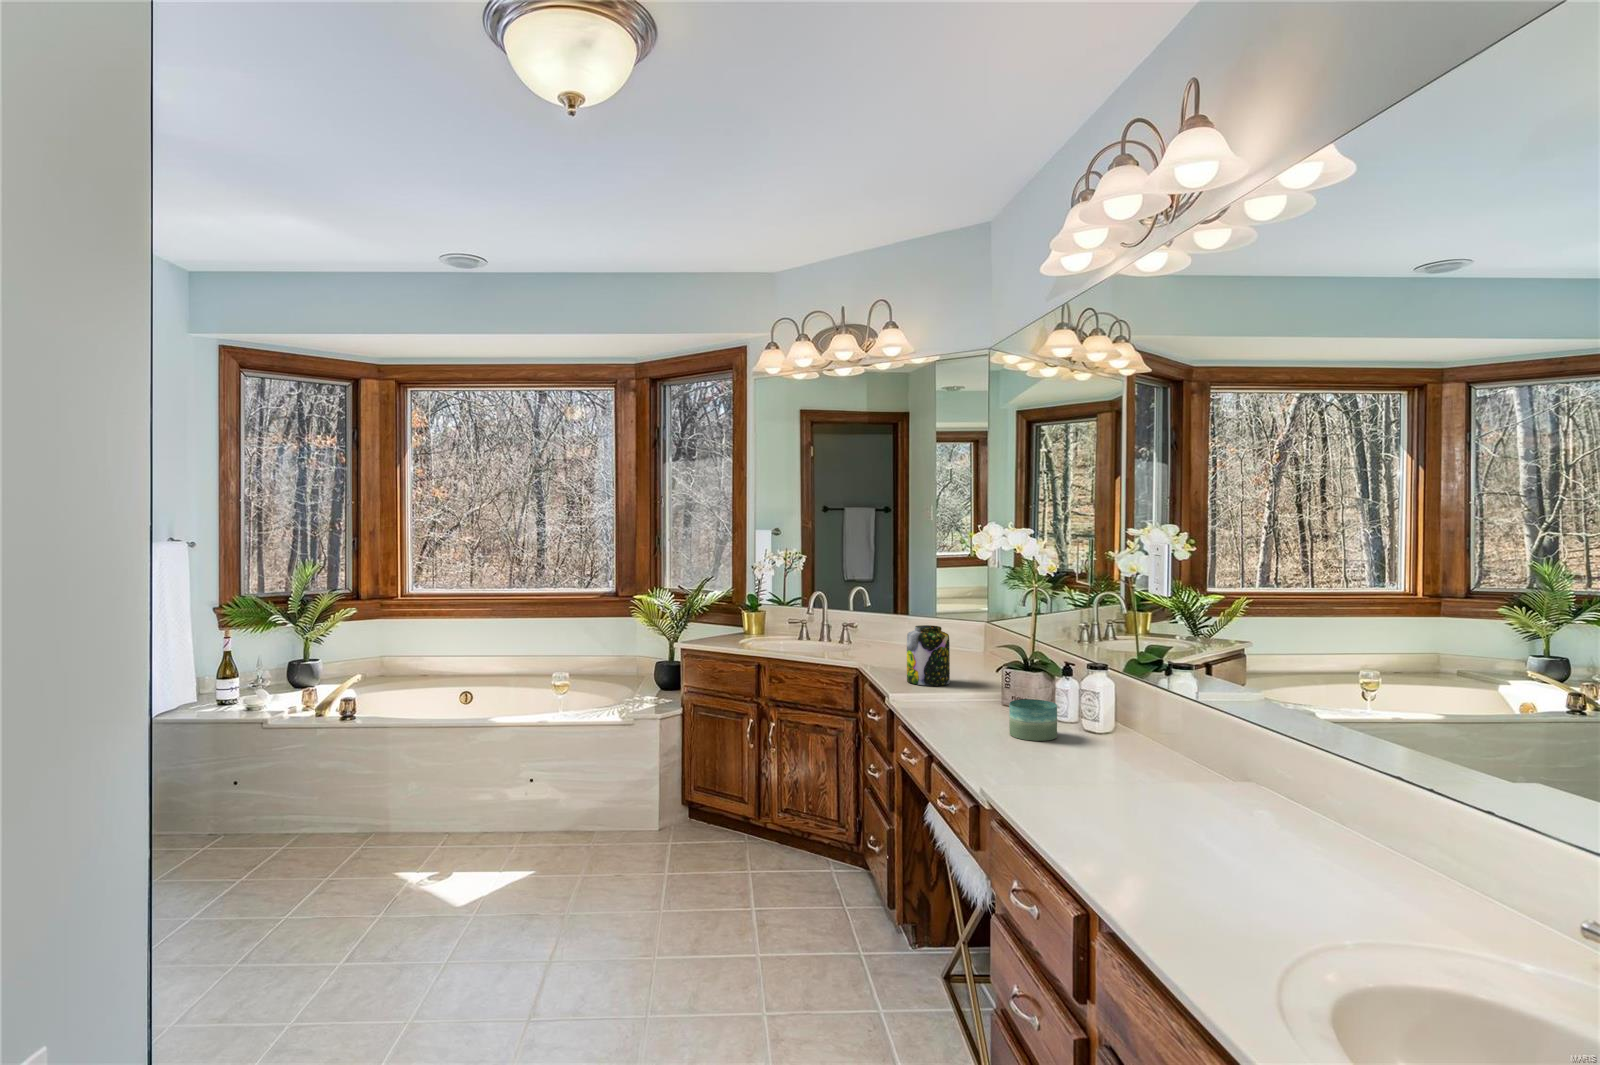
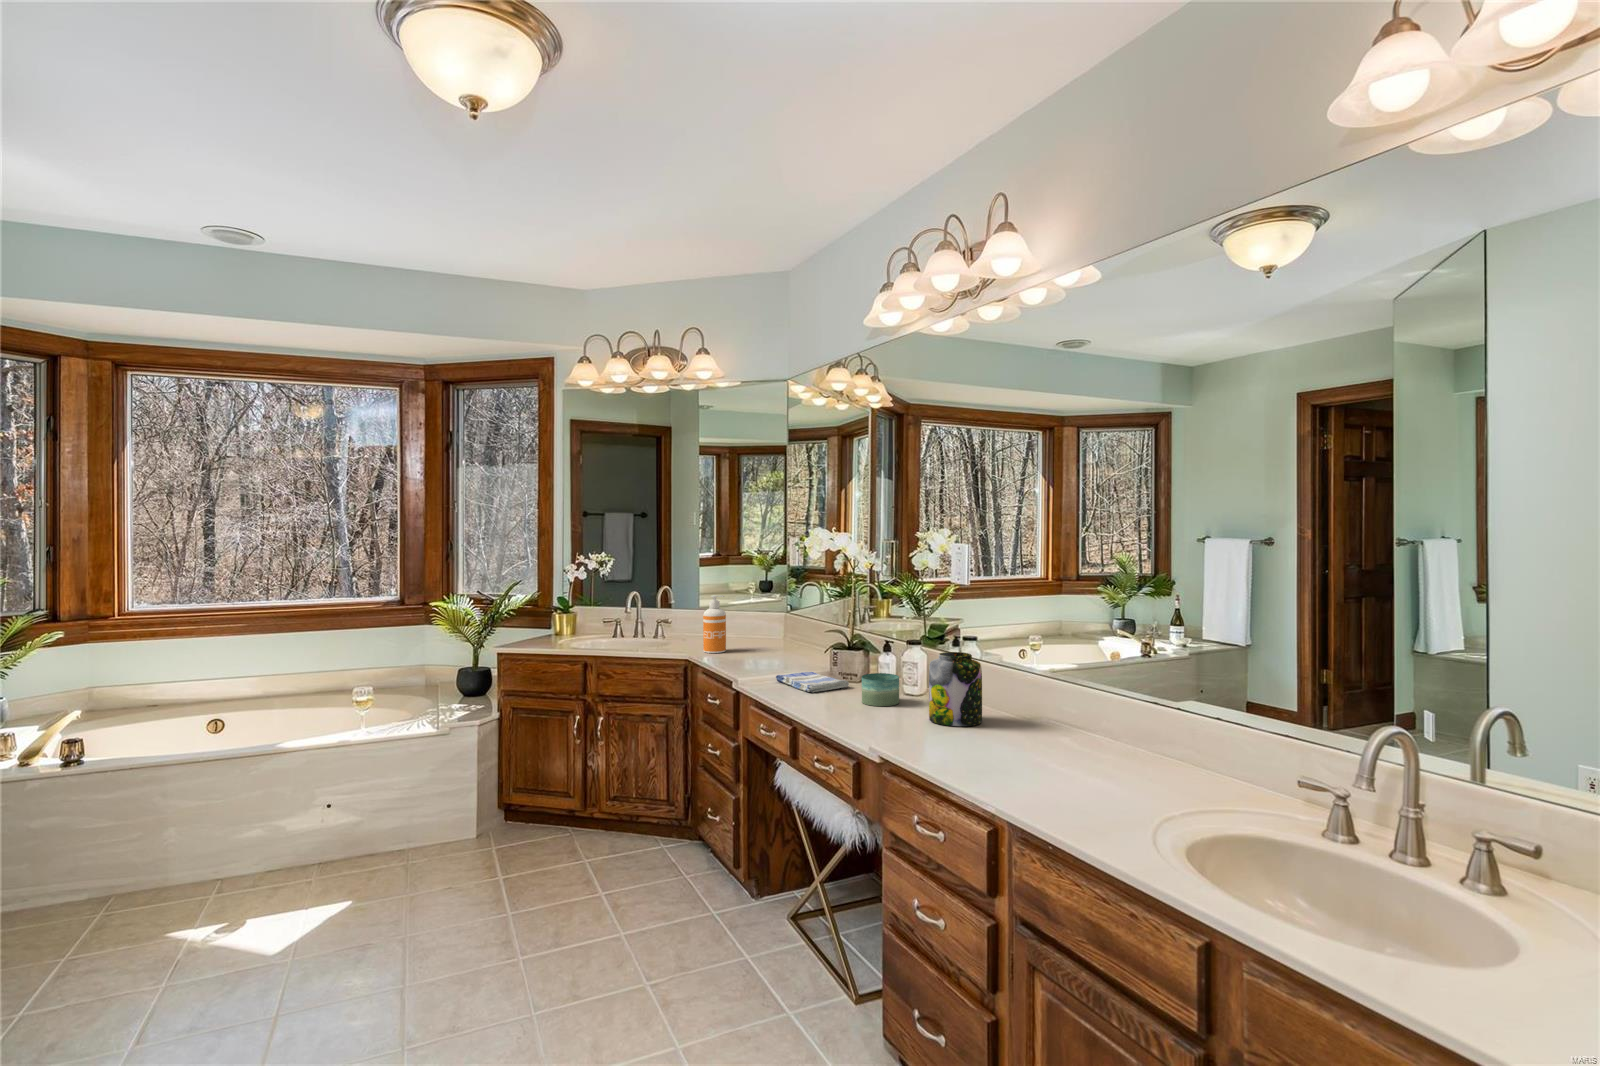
soap dispenser: none [881,597,906,662] -> present [703,595,726,653]
jar: present [907,625,950,686] -> present [929,652,982,726]
dish towel: none [930,691,1010,716] -> present [776,672,849,692]

